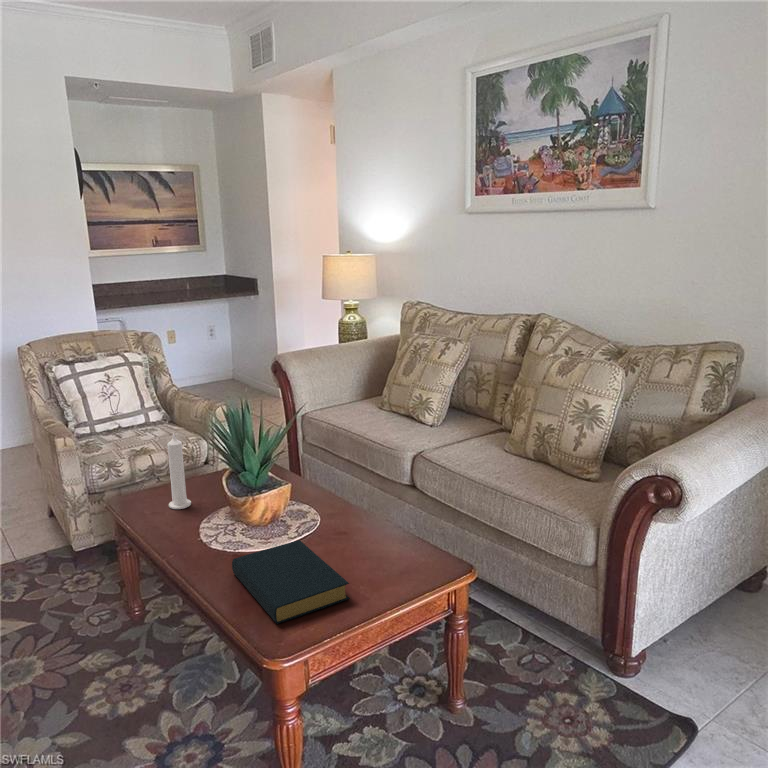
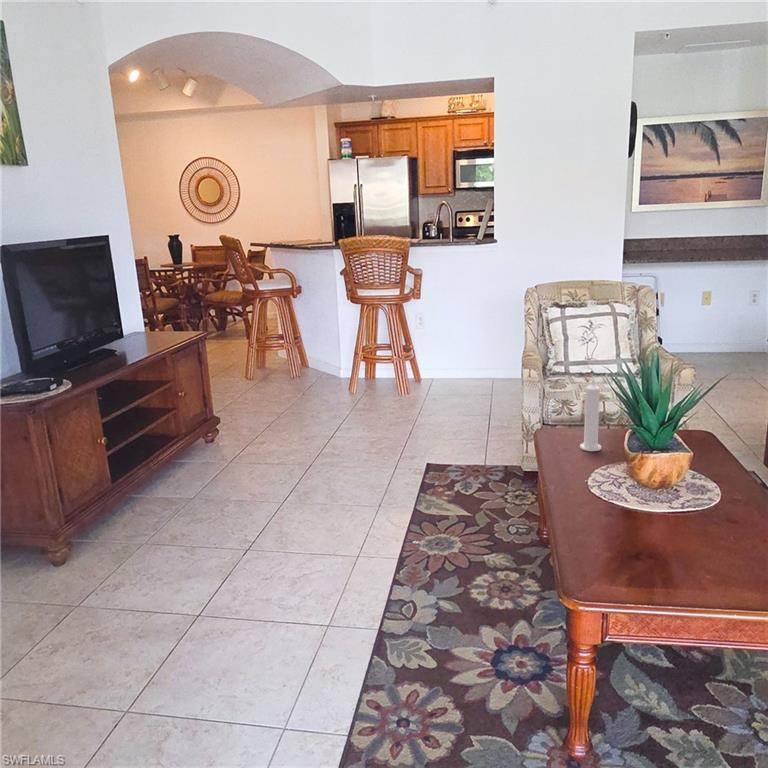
hardback book: present [232,540,349,624] -> none [589,503,685,582]

